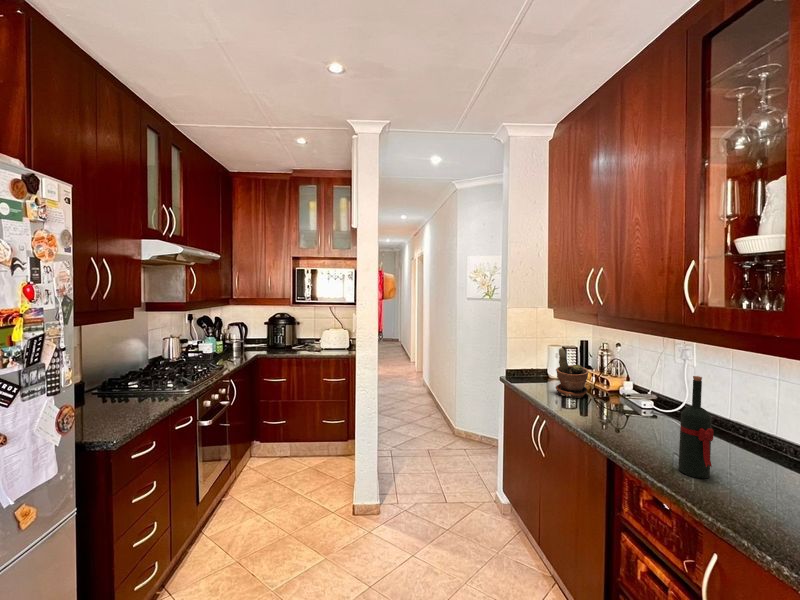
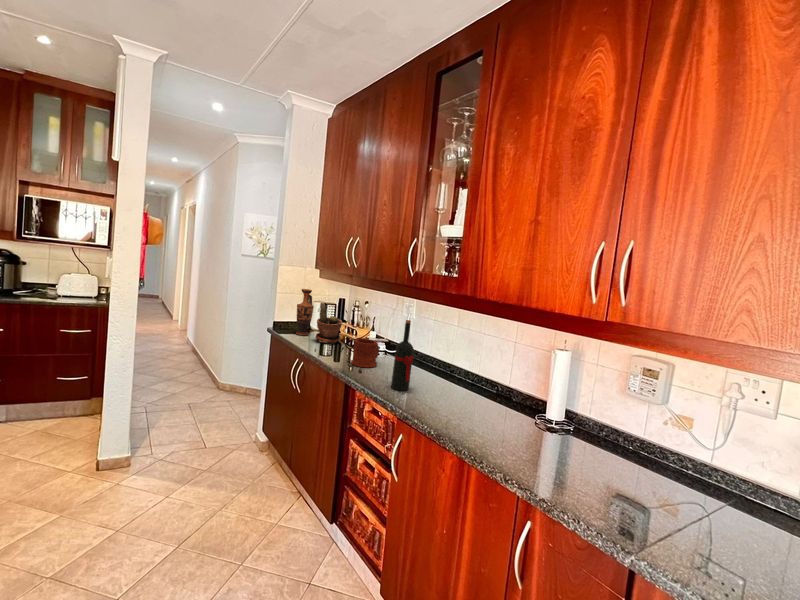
vase: none [531,333,550,386] -> present [296,289,314,335]
mug: none [609,396,648,435] -> present [351,339,380,368]

